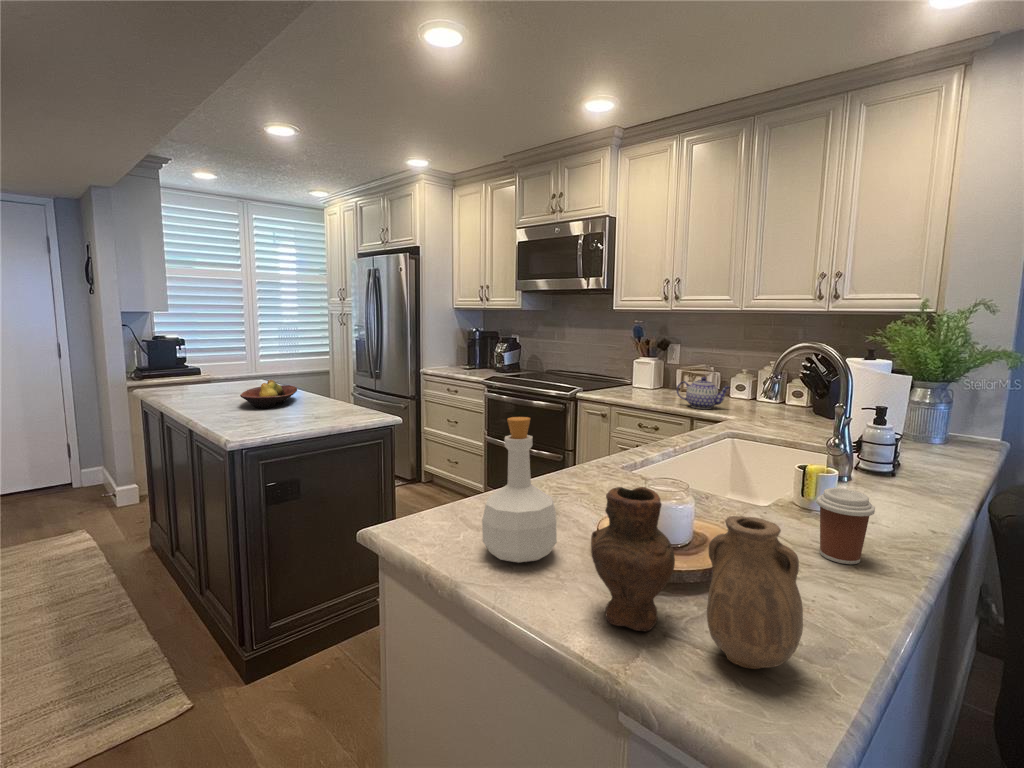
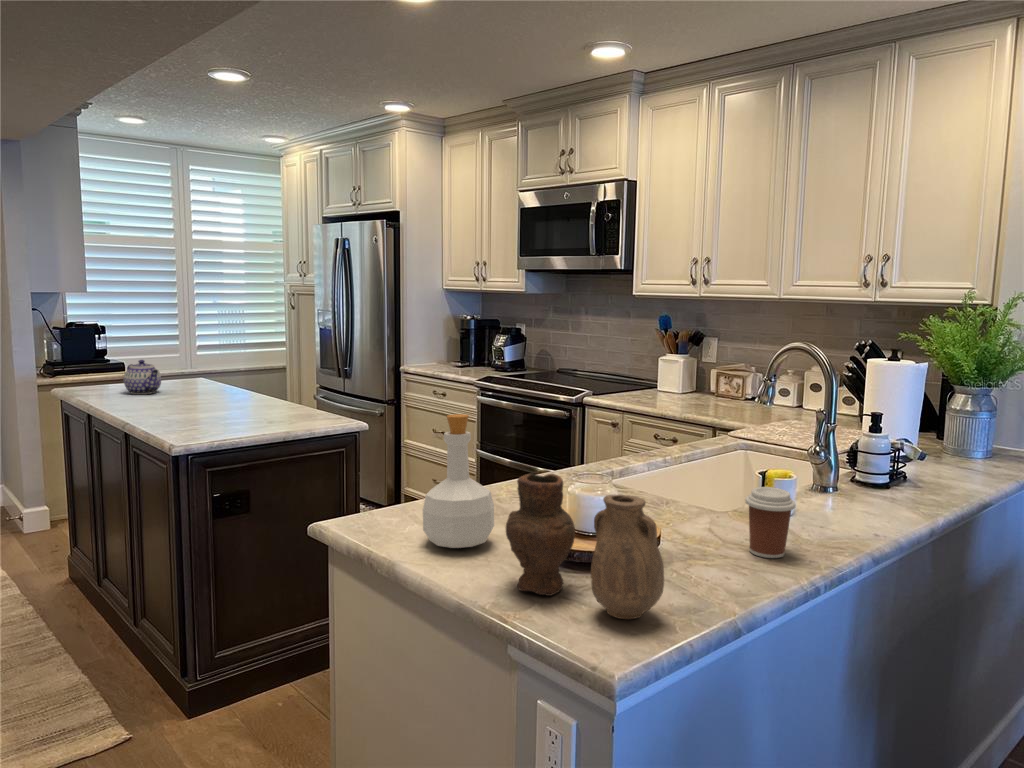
teapot: present [677,377,730,409] -> present [124,360,161,394]
fruit bowl: present [240,380,297,408] -> none [182,377,247,410]

